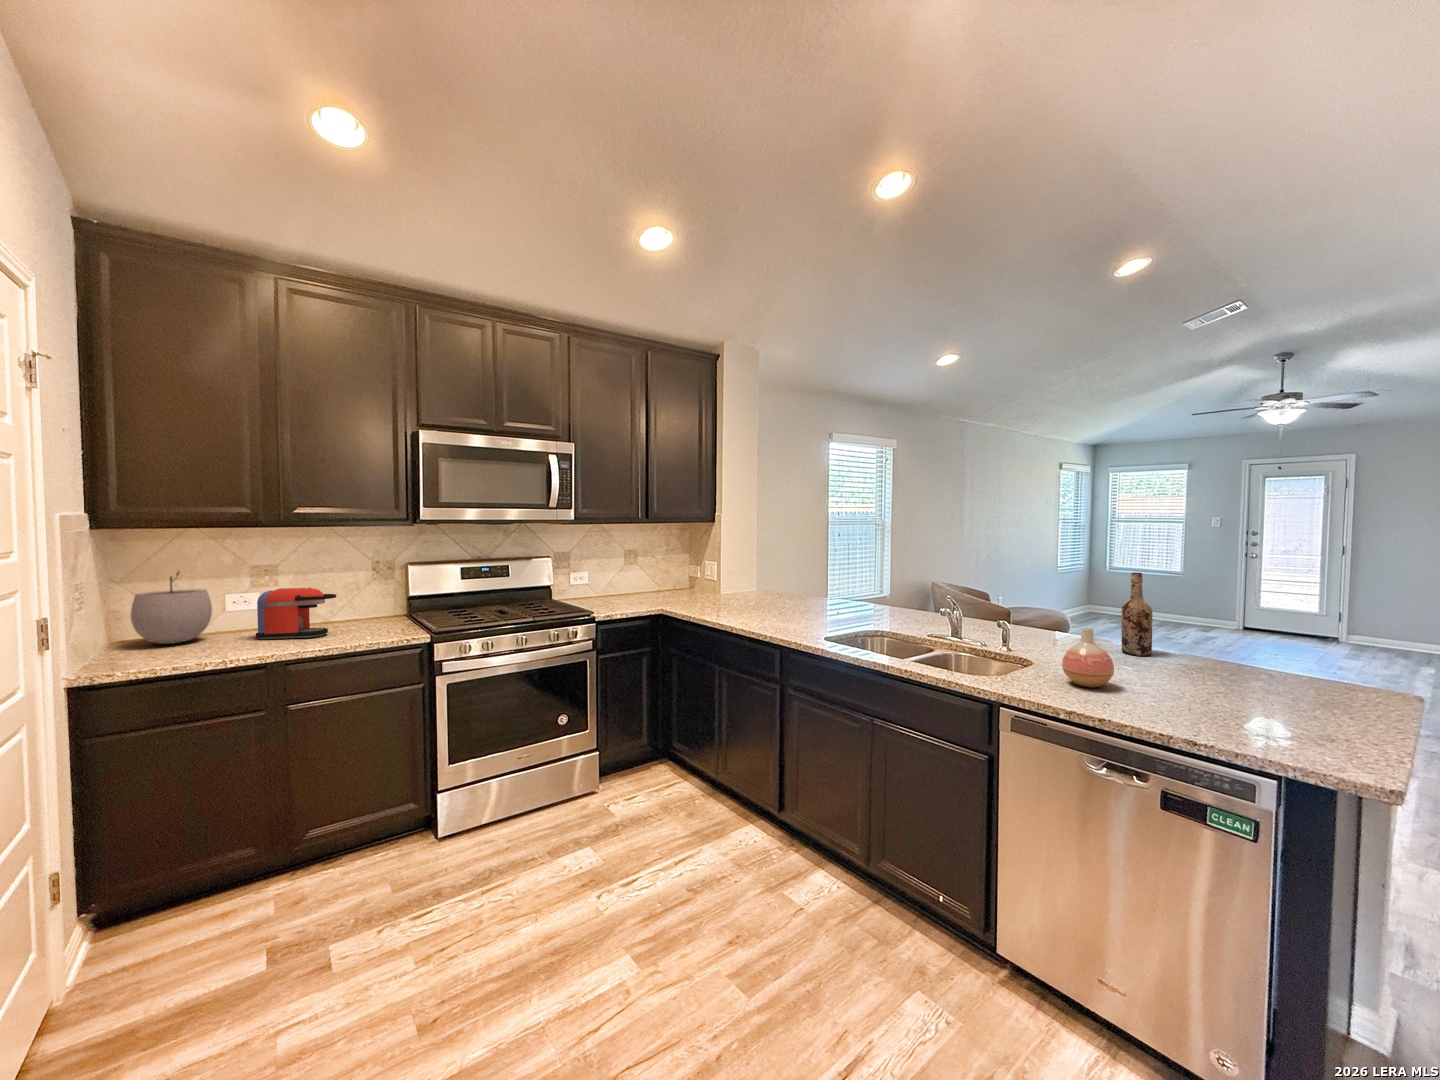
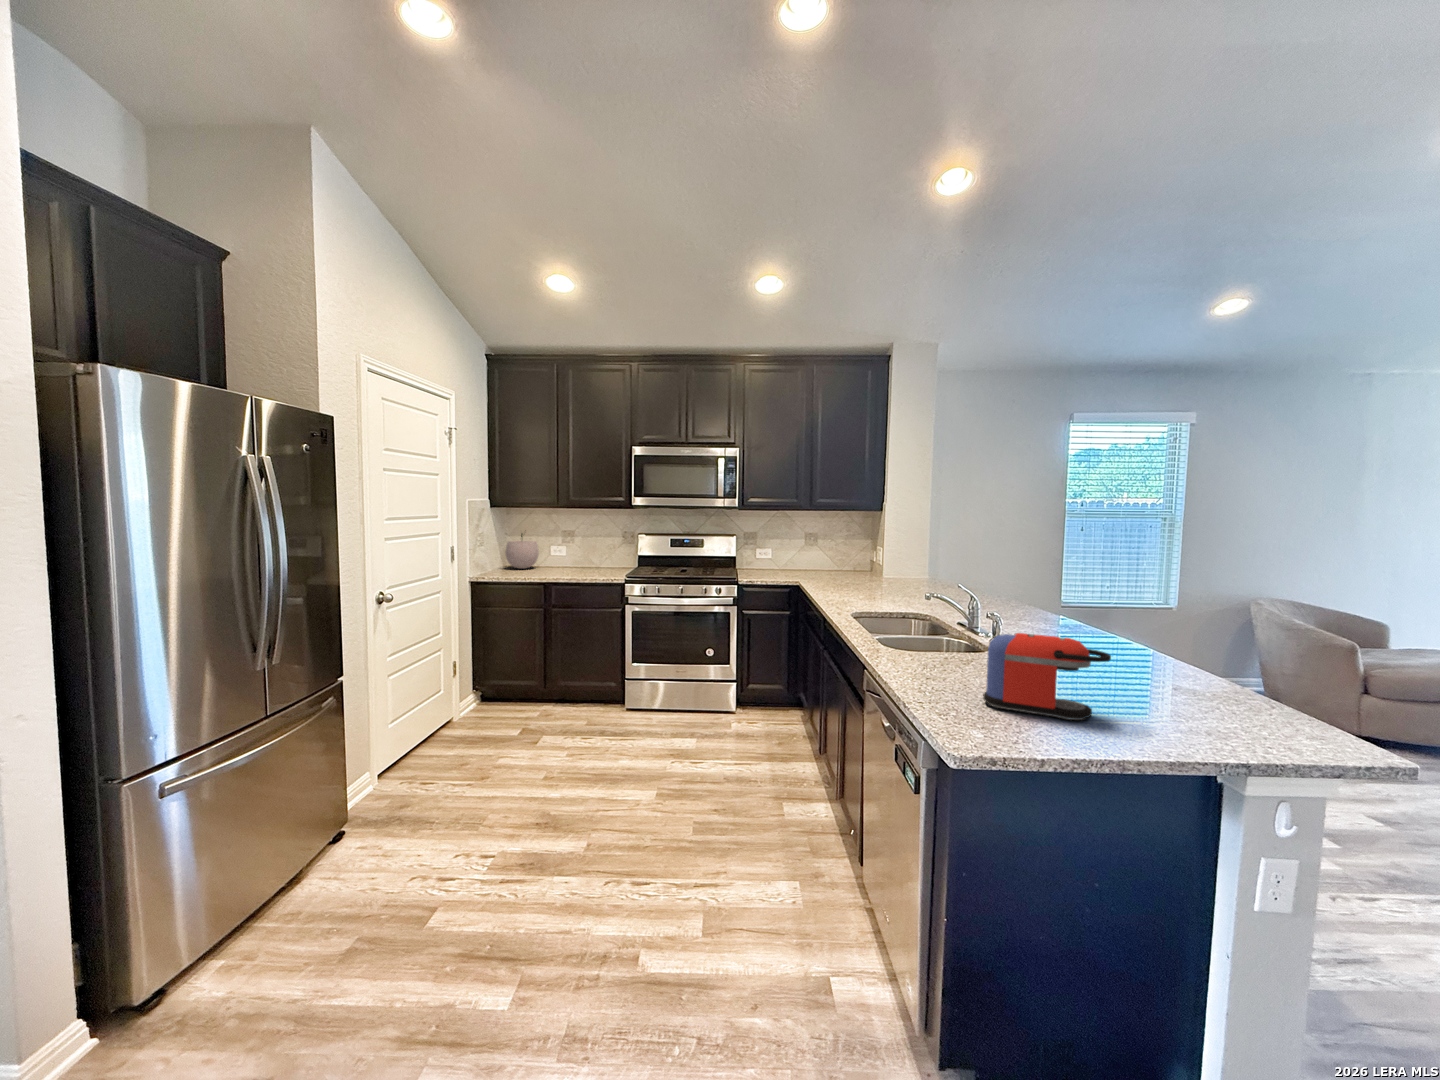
wine bottle: present [1121,573,1152,656] -> none [1103,579,1138,671]
coffee maker: present [256,588,336,639] -> present [983,633,1111,720]
vase: present [1062,628,1114,687] -> none [936,619,980,674]

